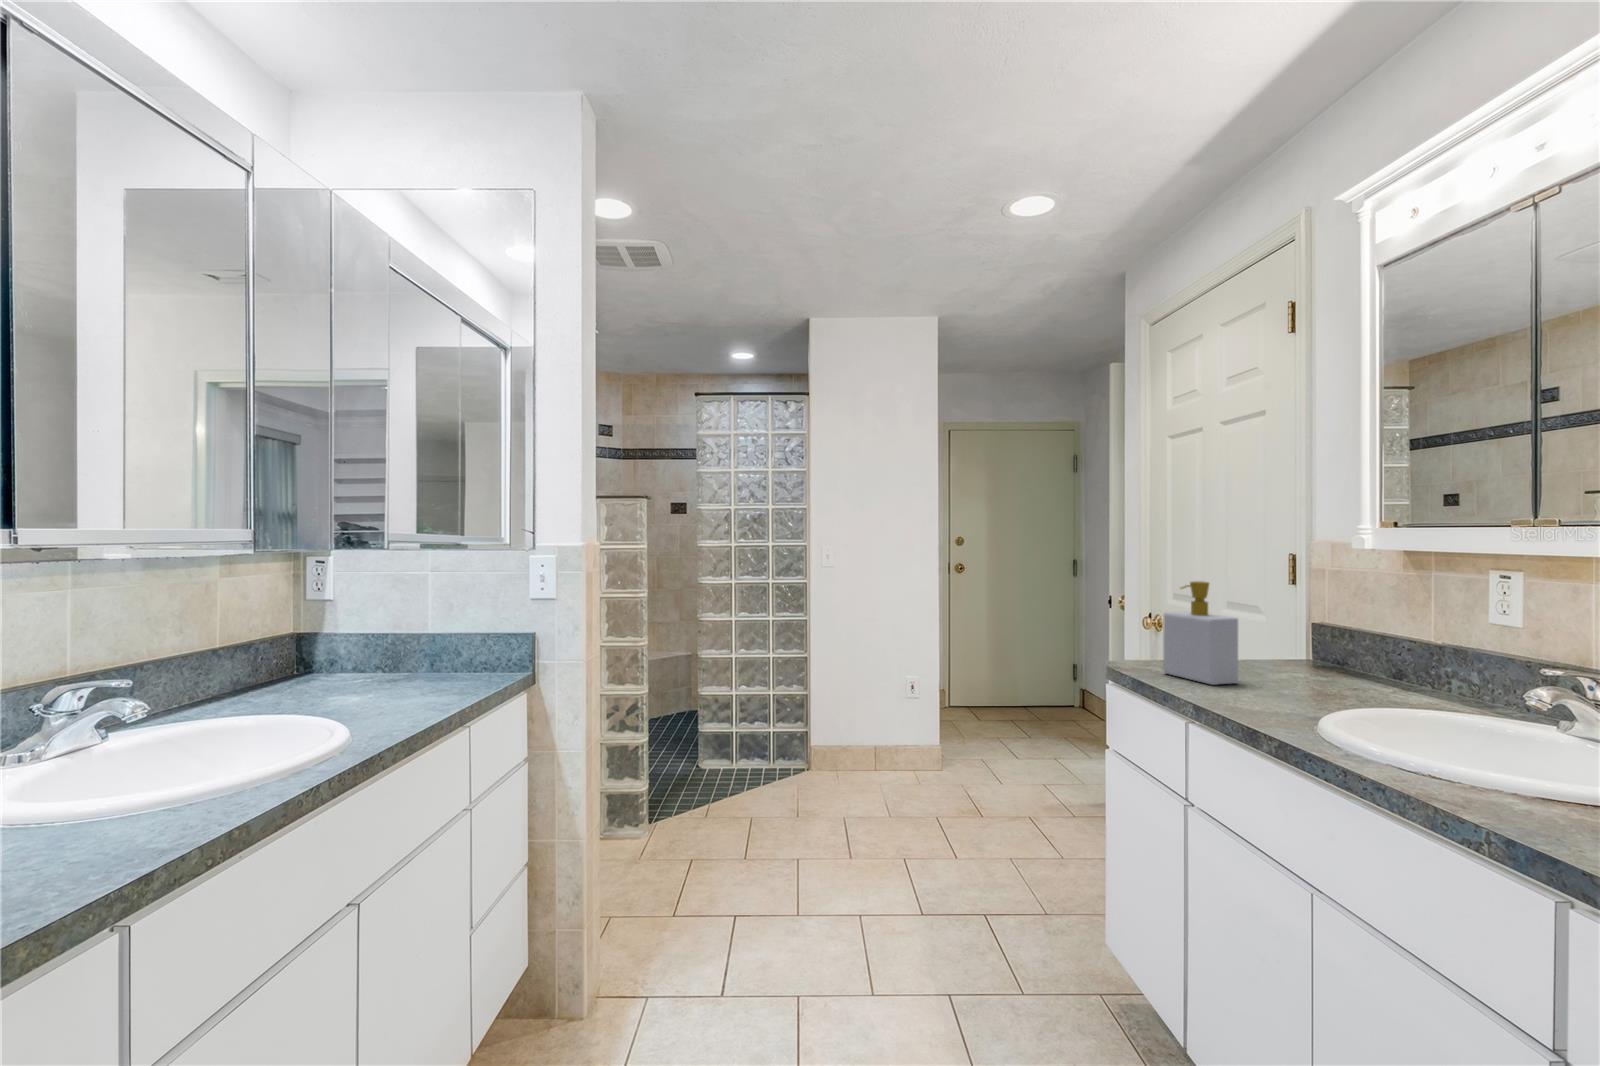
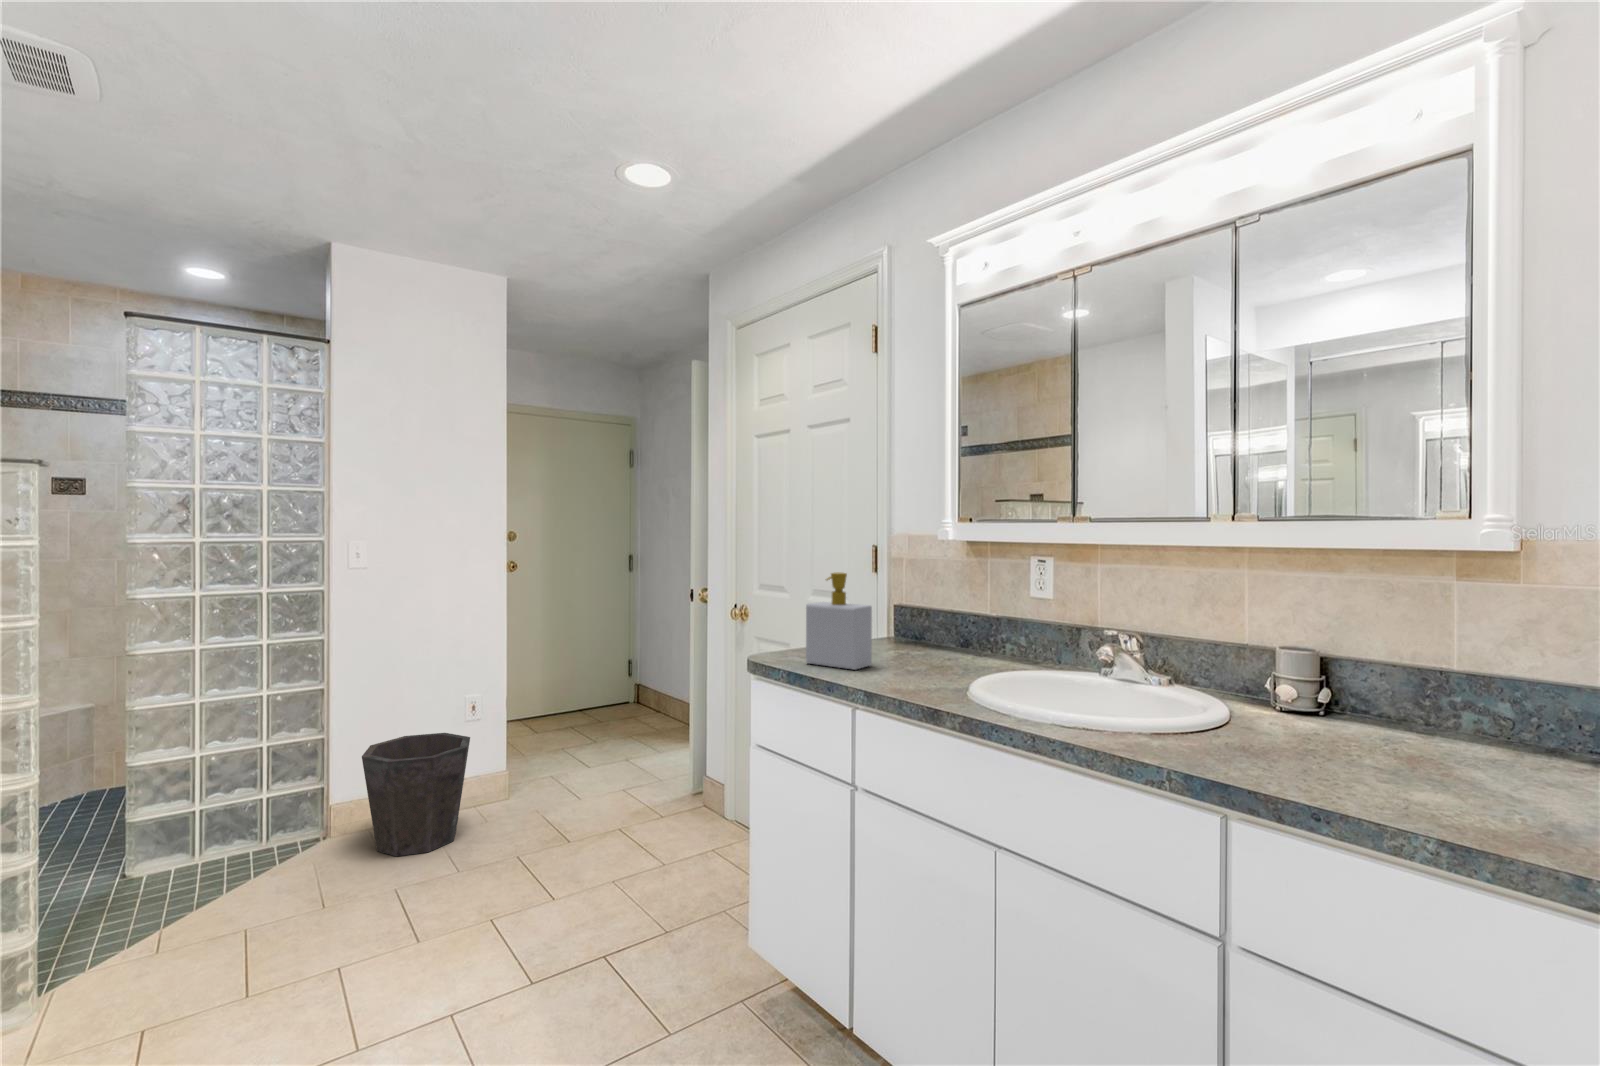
waste bin: none [828,702,907,798] -> present [362,733,470,856]

